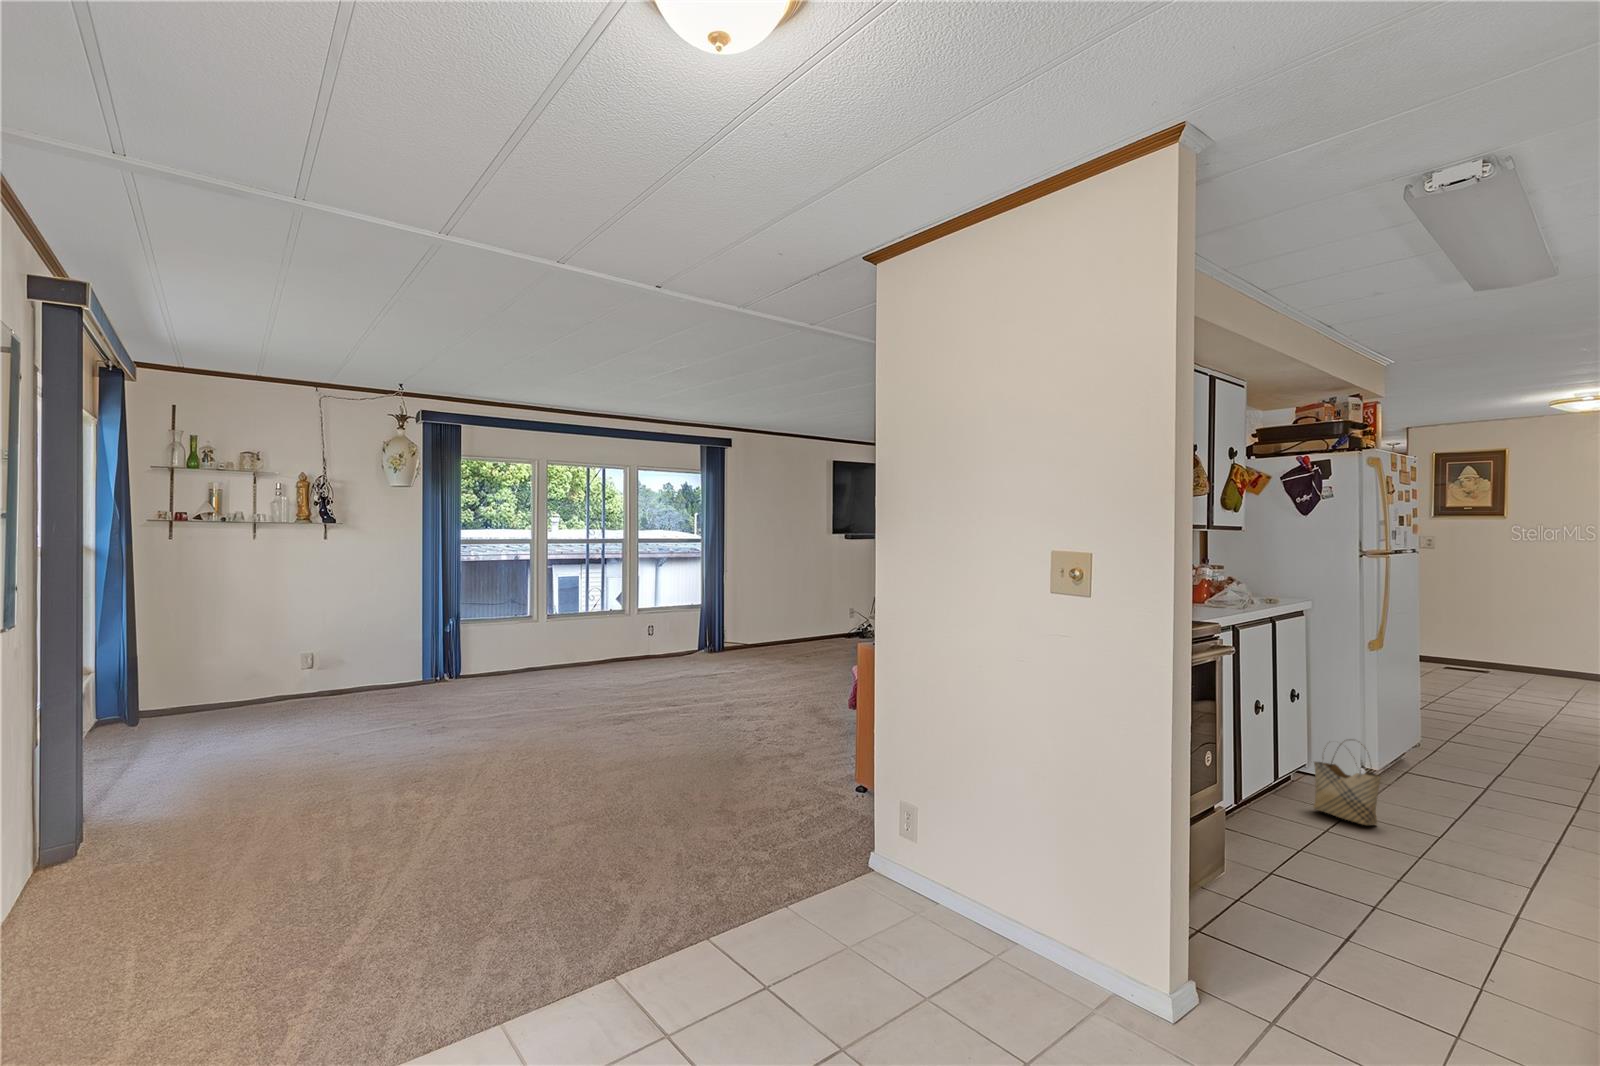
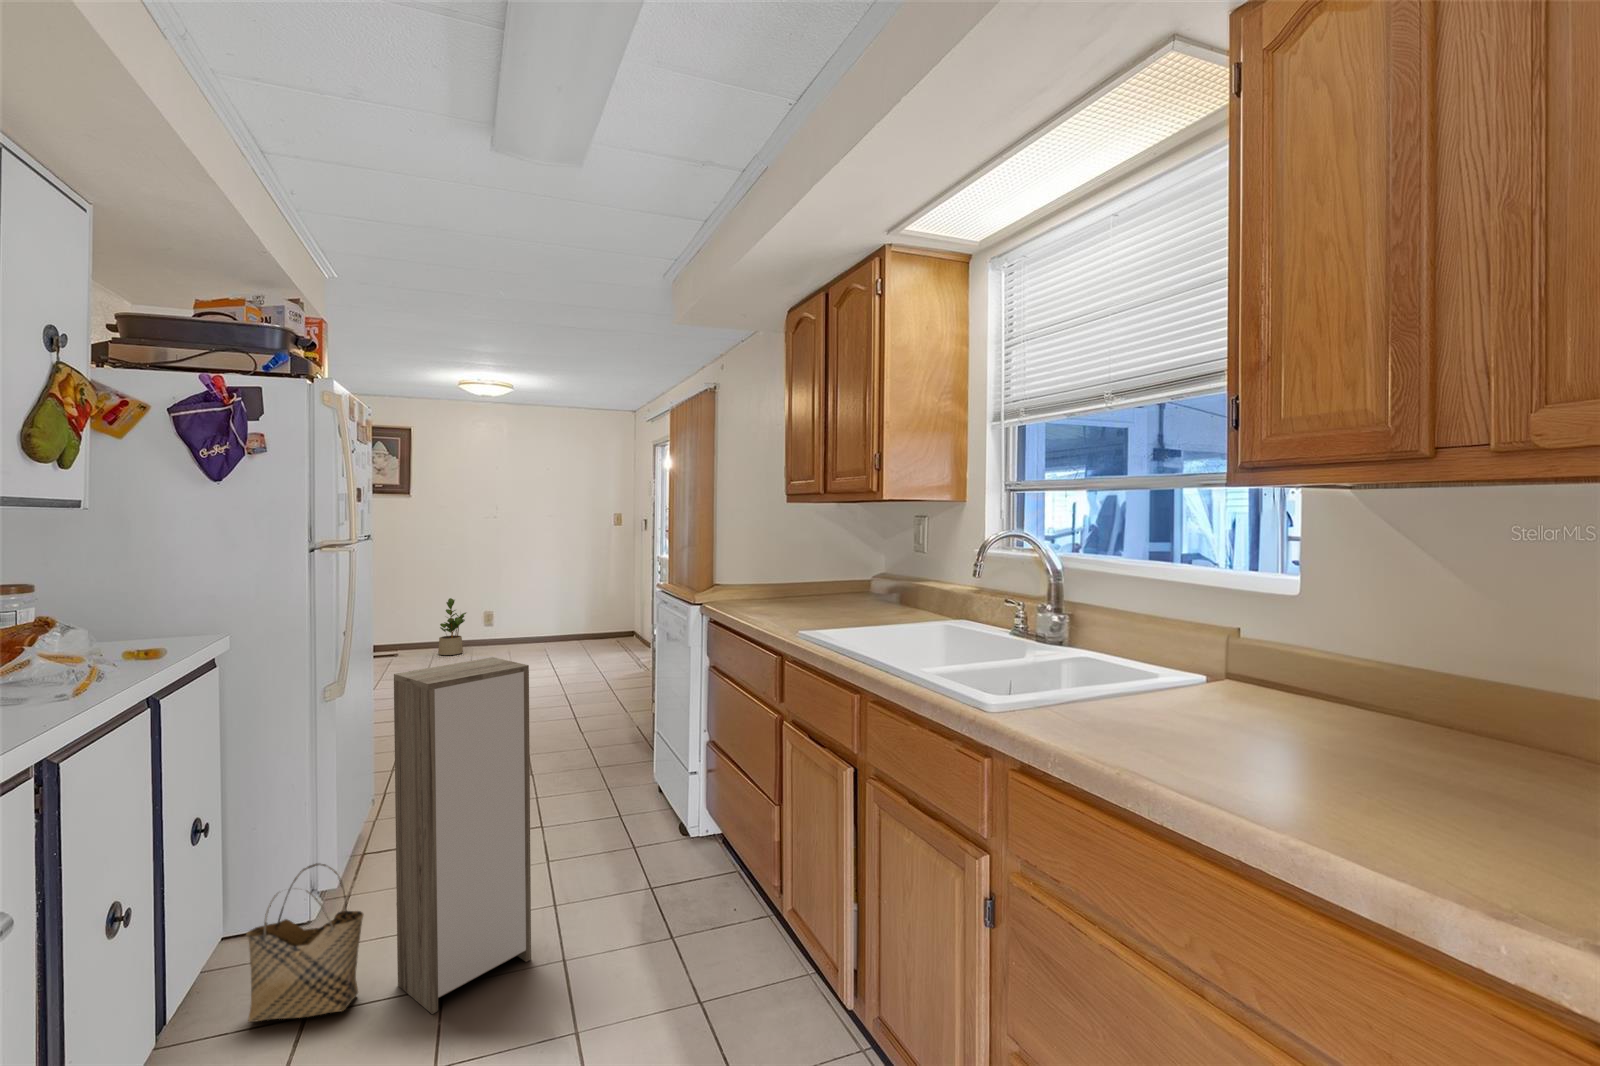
potted plant: none [1537,624,1577,684] -> present [438,598,466,655]
storage cabinet: none [1403,633,1512,860] -> present [394,657,531,1014]

